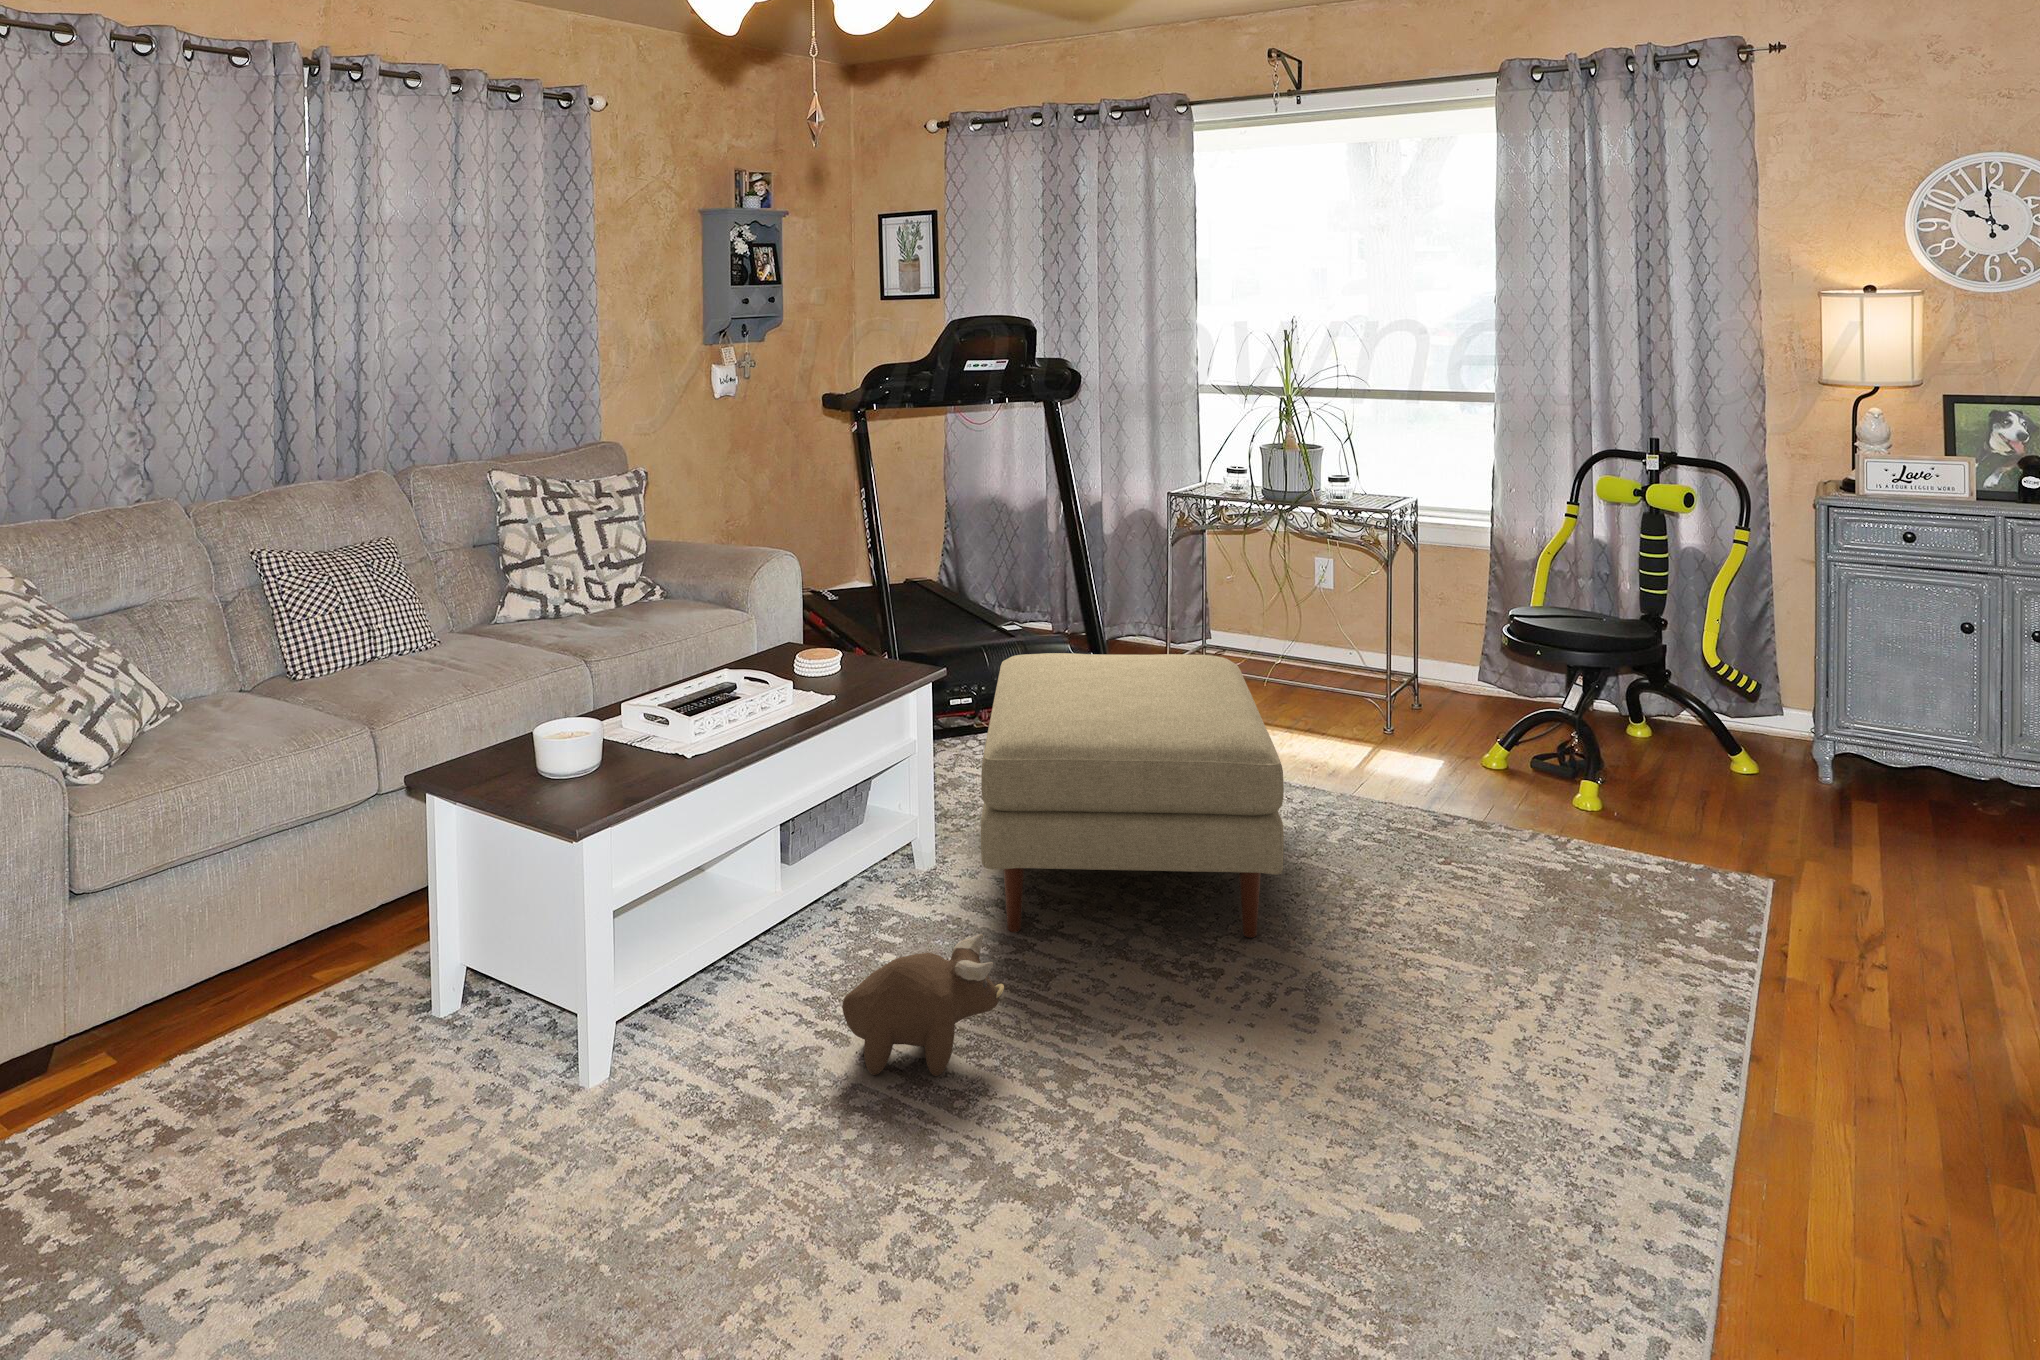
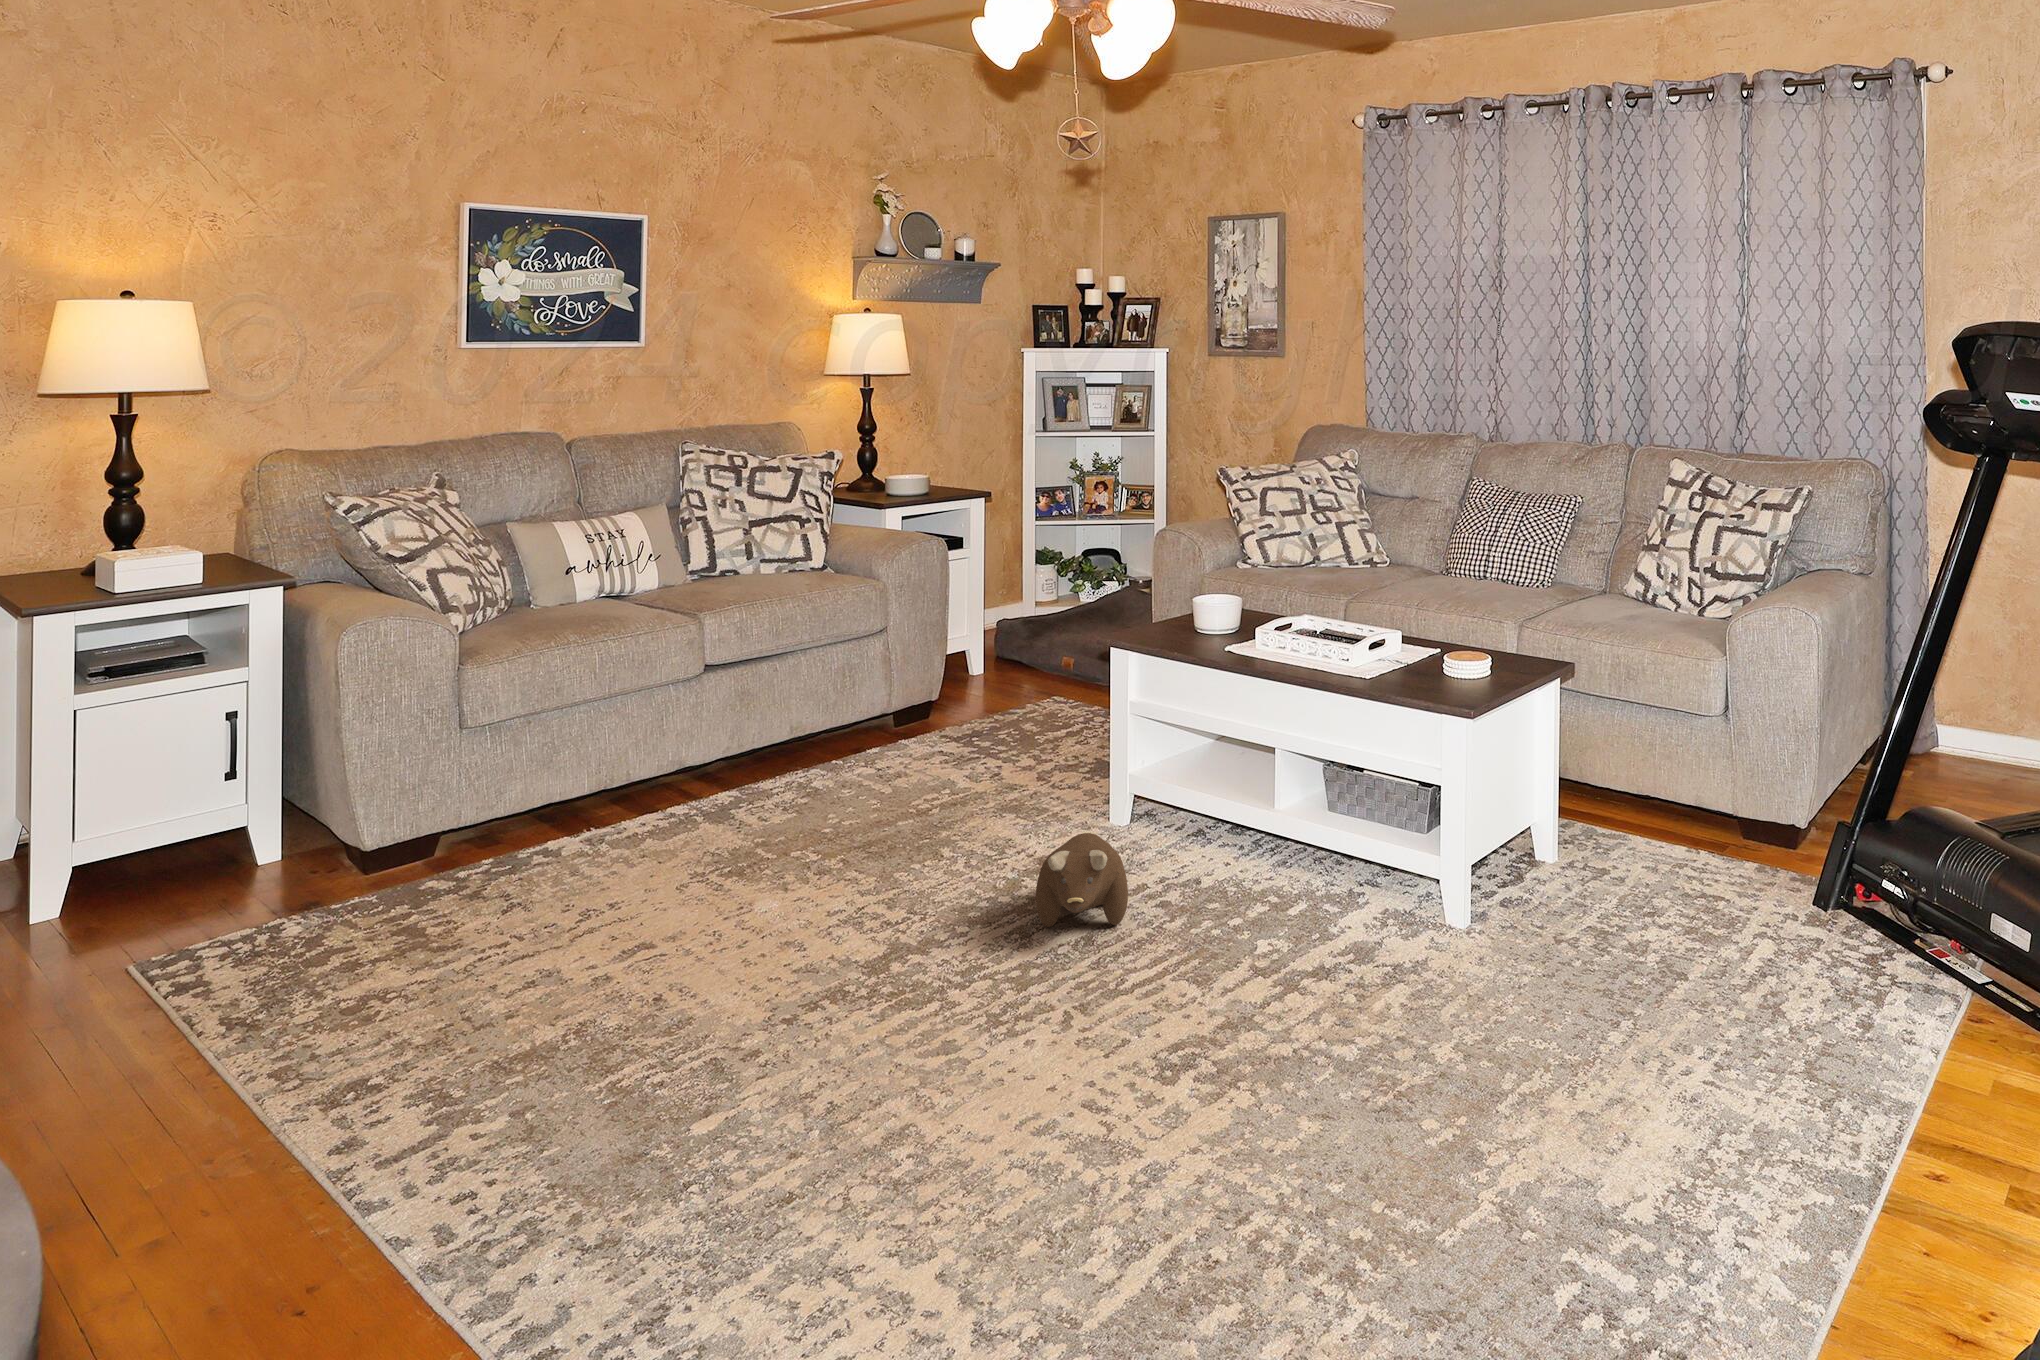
ottoman: present [981,653,1284,938] -> none [1208,757,1700,1146]

